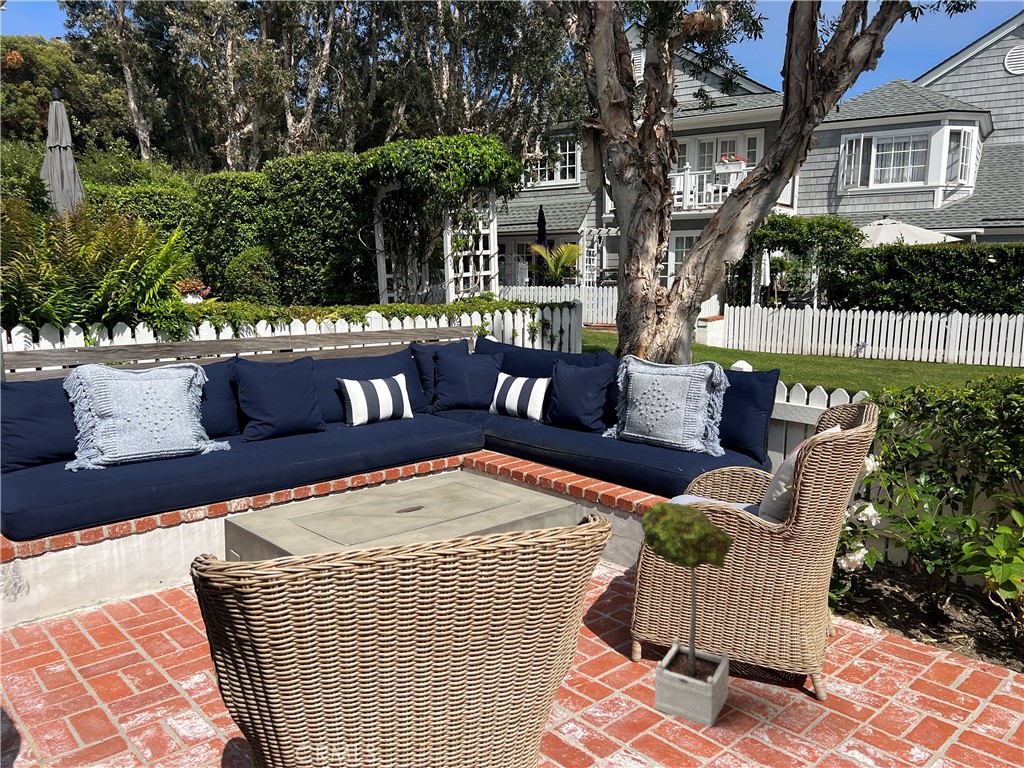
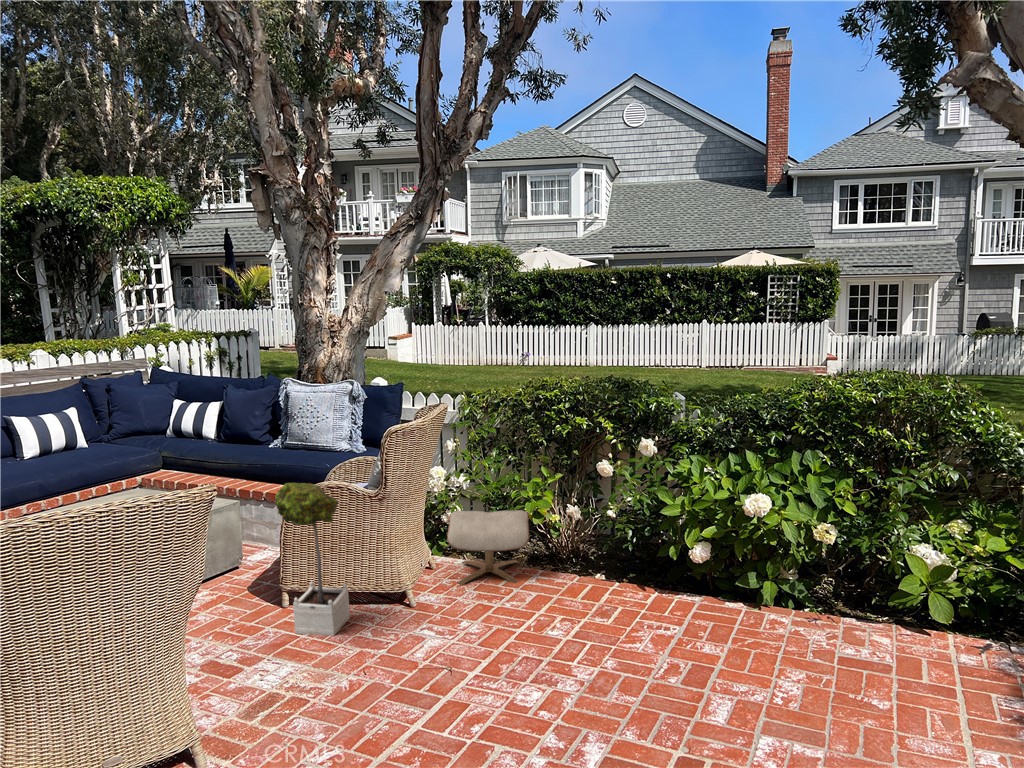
ottoman: none [864,562,1011,694] -> present [447,510,529,585]

